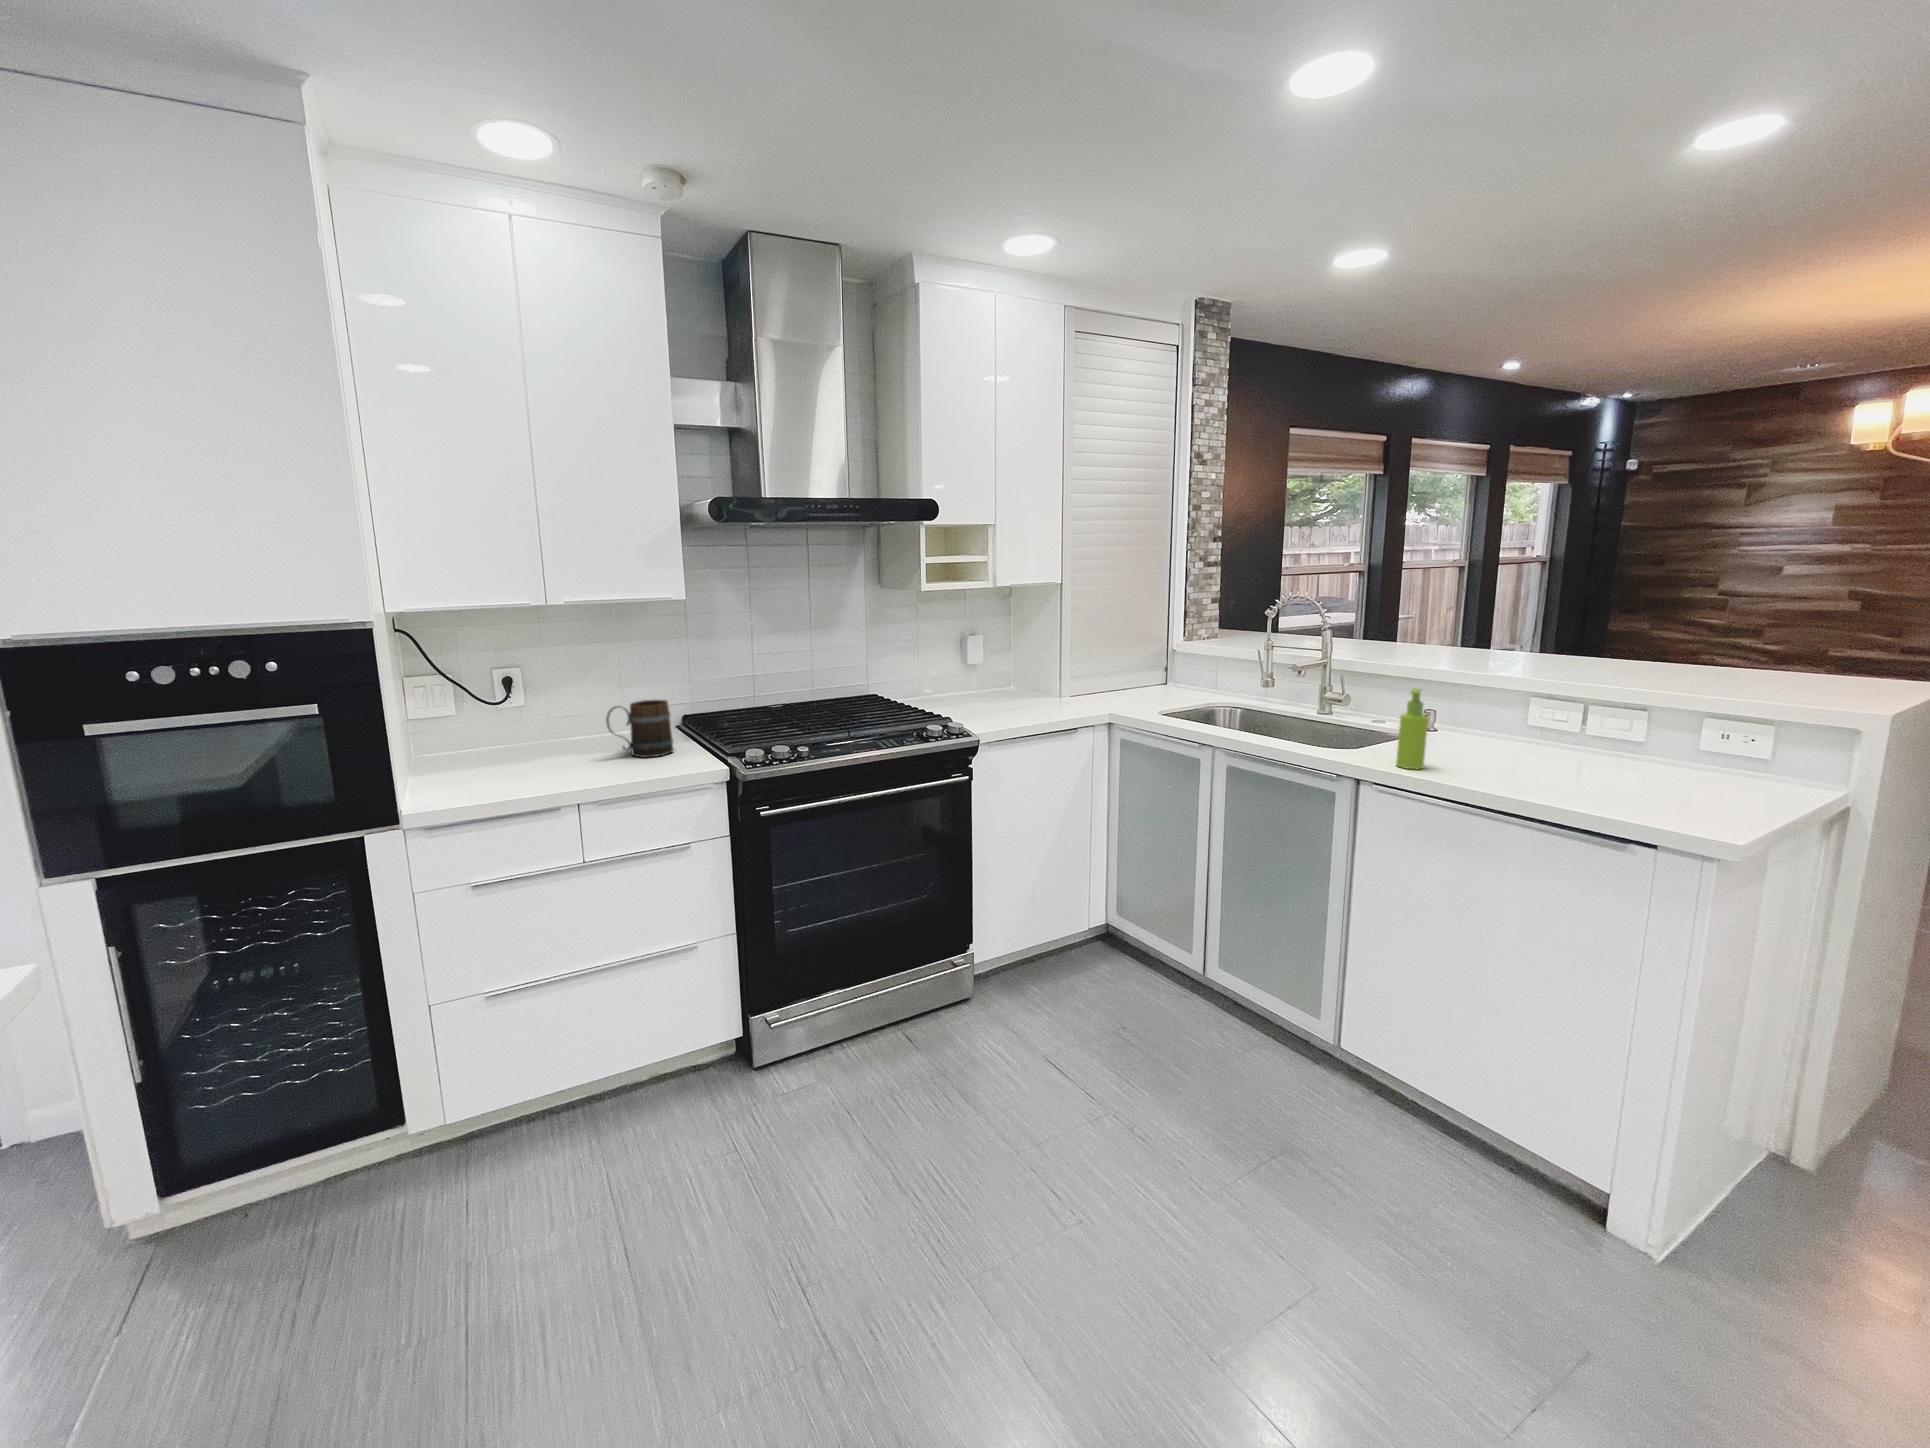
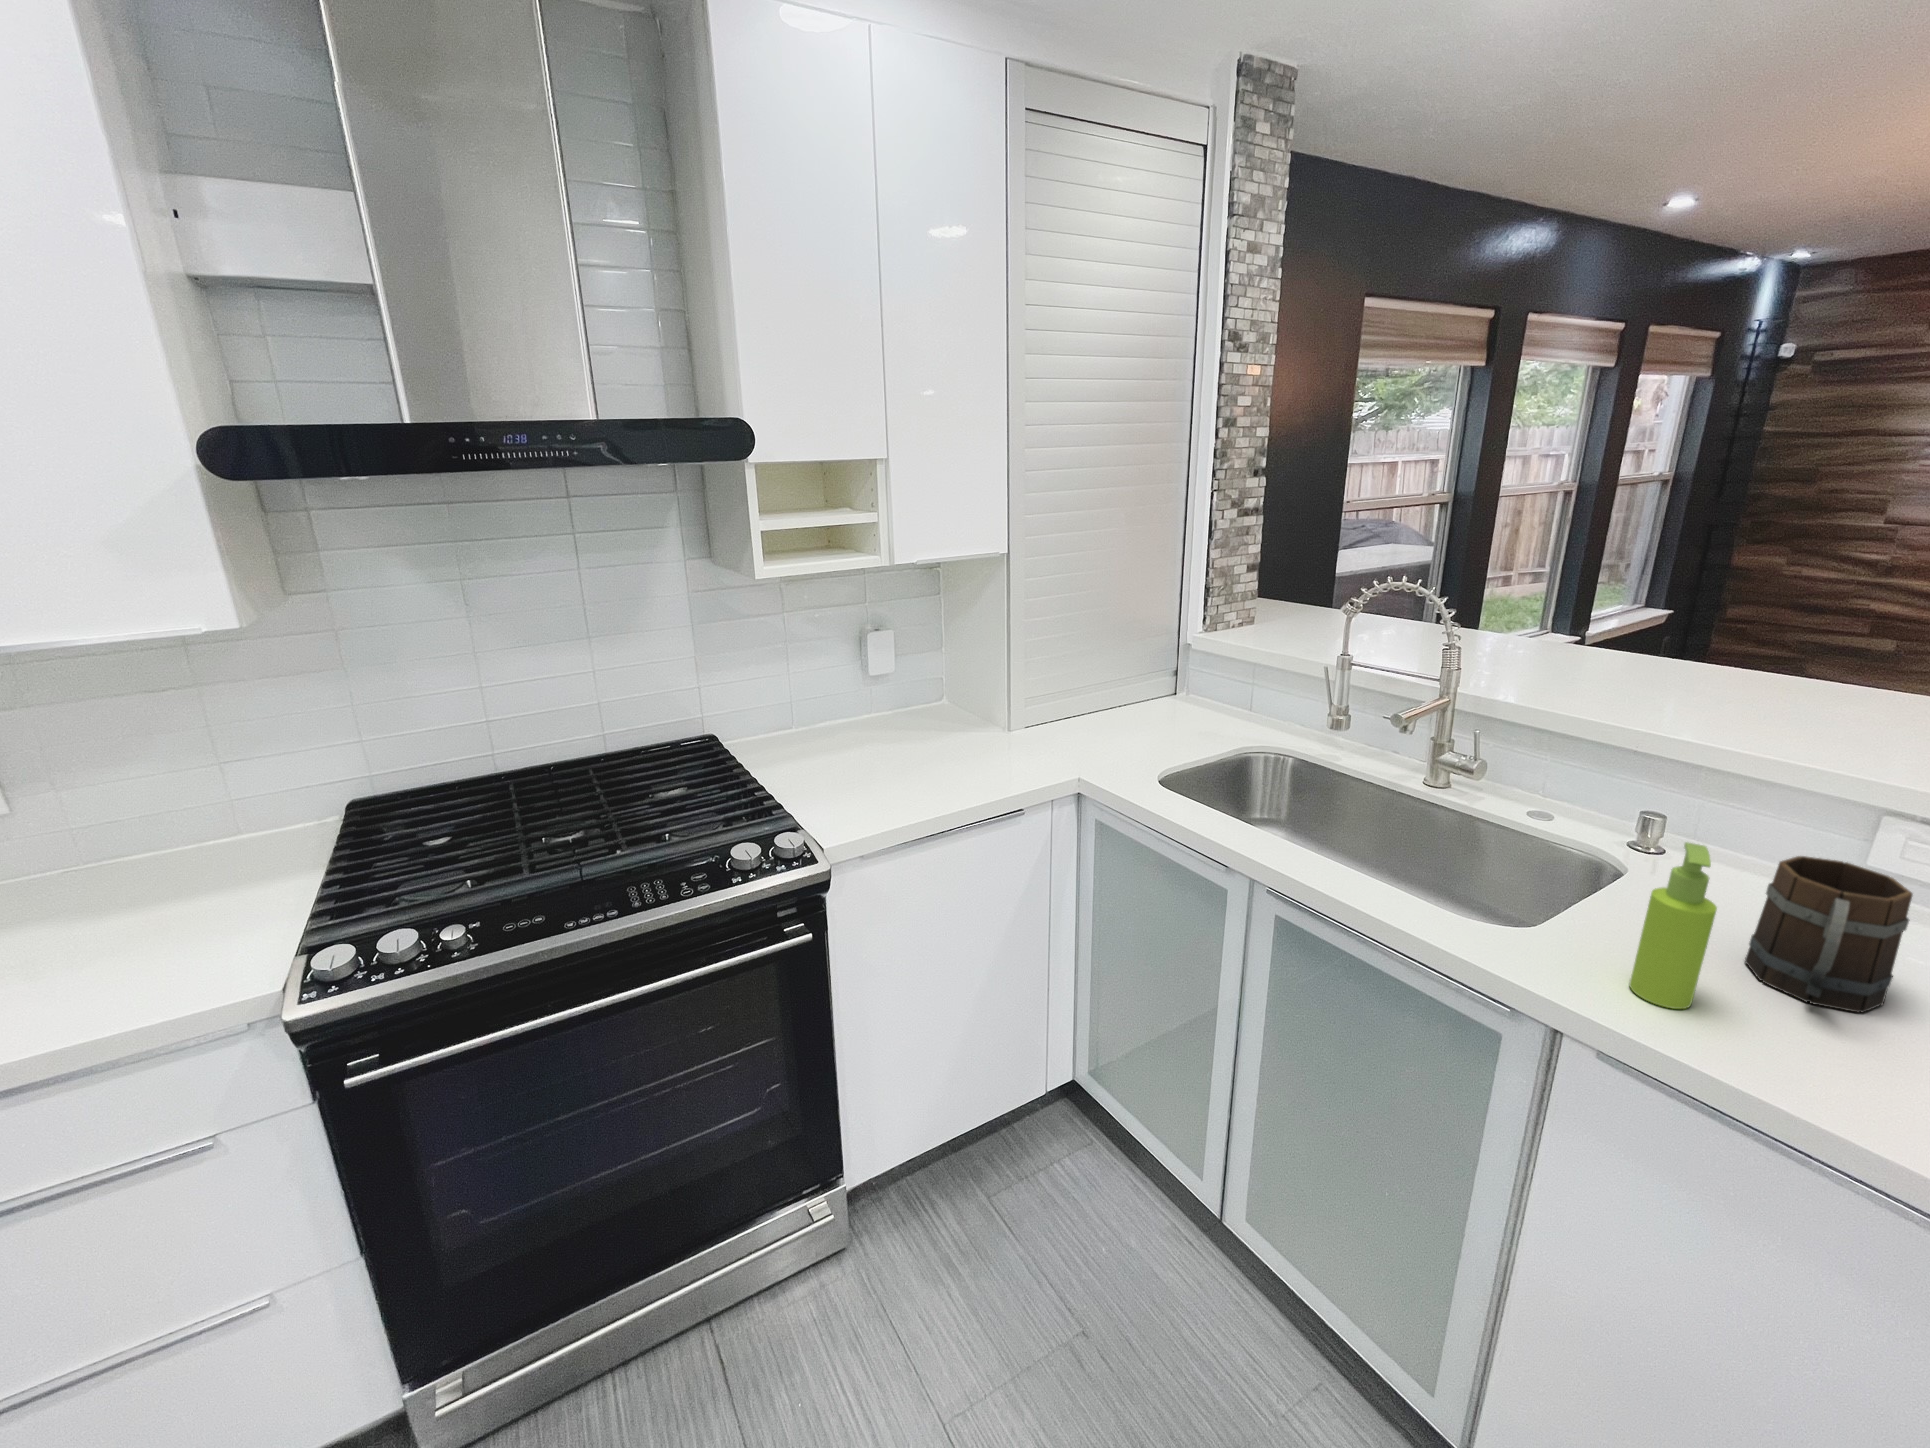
mug: present [606,700,674,757] -> present [1745,856,1913,1013]

